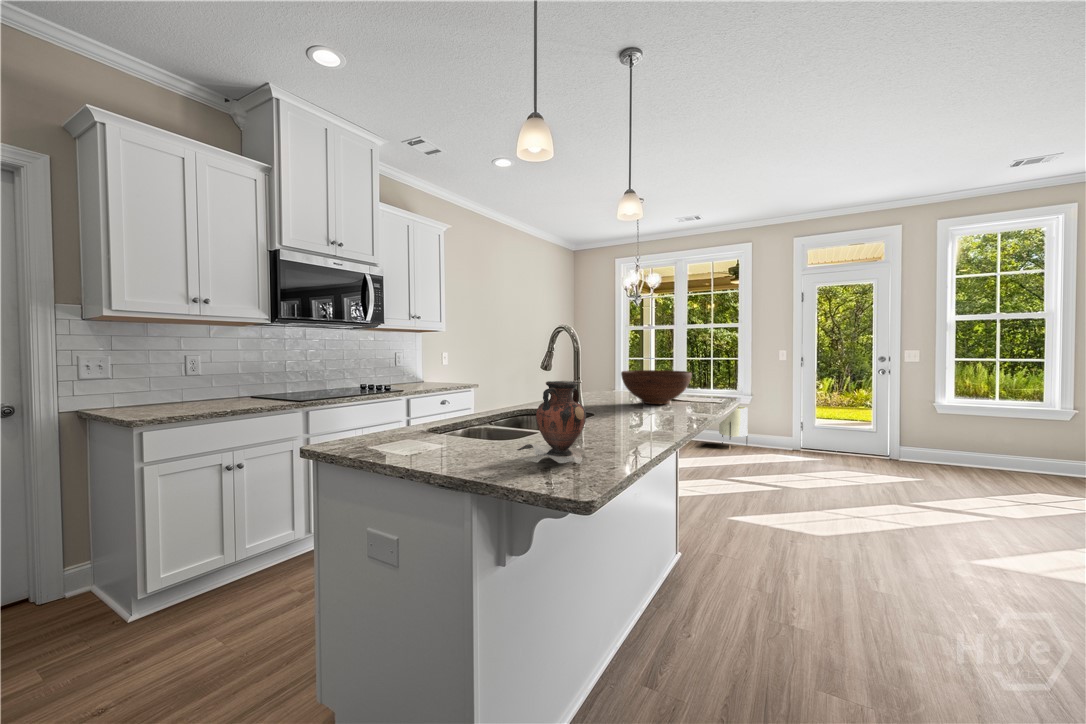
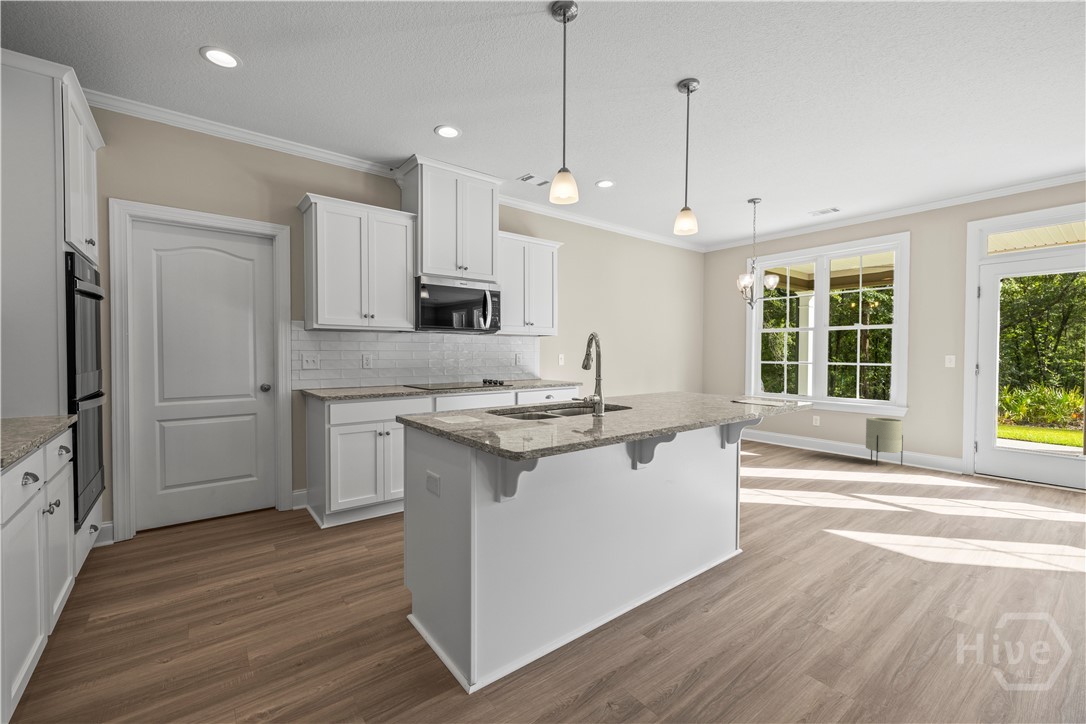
fruit bowl: present [621,370,692,405] -> none [672,372,738,403]
vase: present [517,381,586,464] -> none [503,374,563,431]

